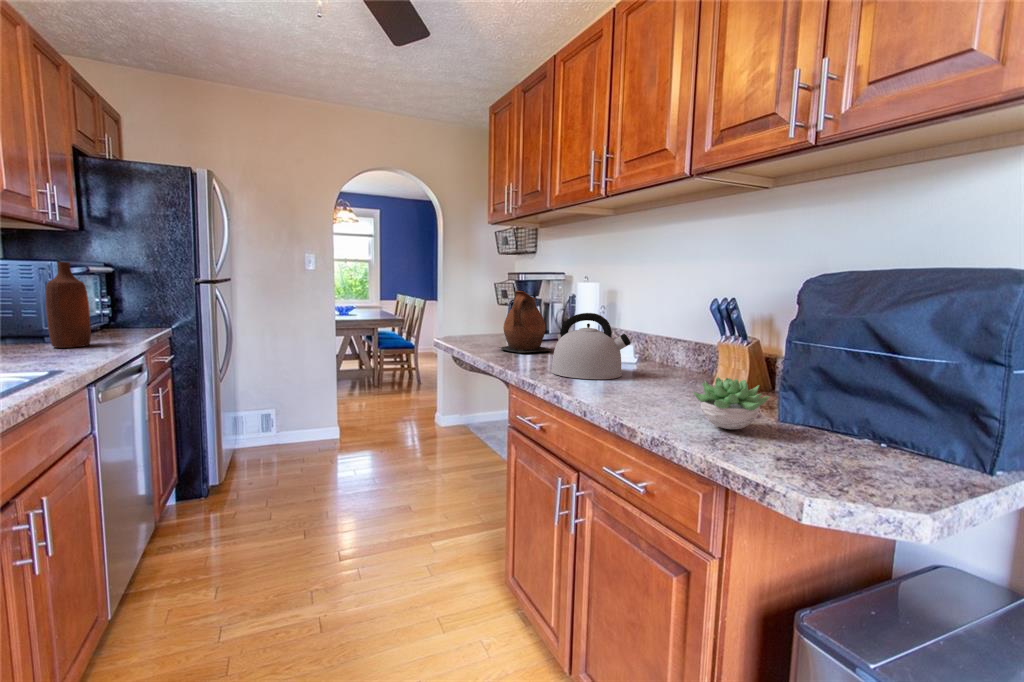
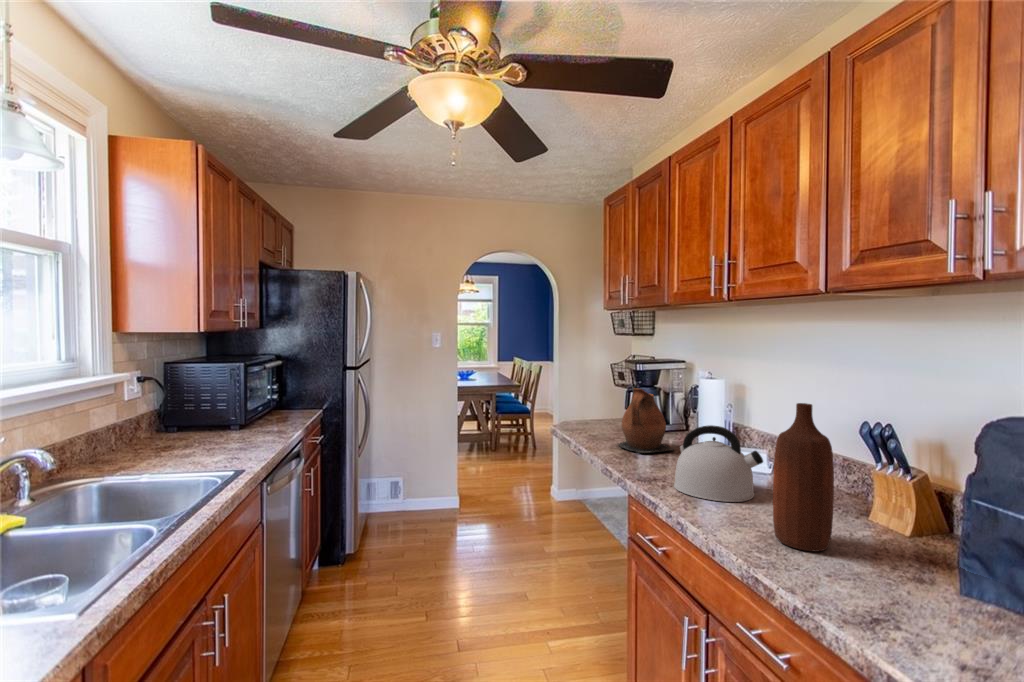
bottle: present [45,262,91,348] -> present [773,403,834,552]
succulent plant: present [693,377,769,429] -> none [842,537,945,608]

